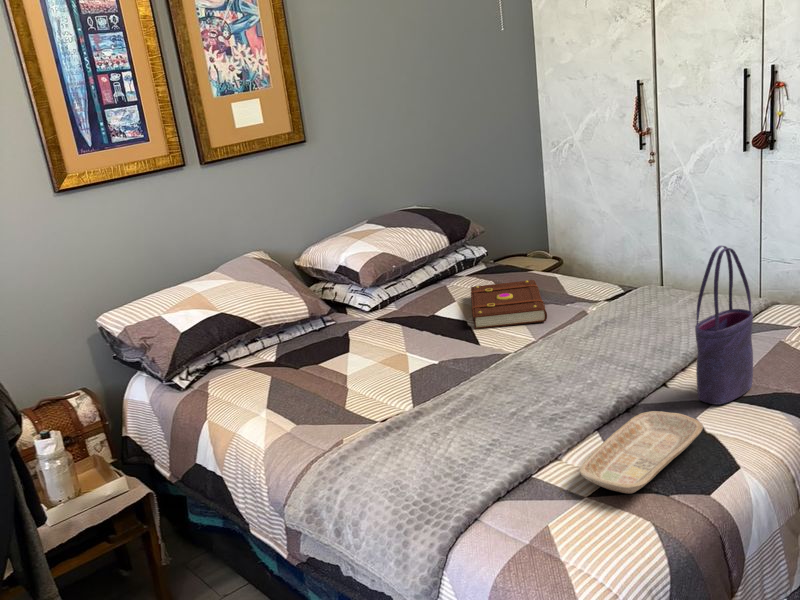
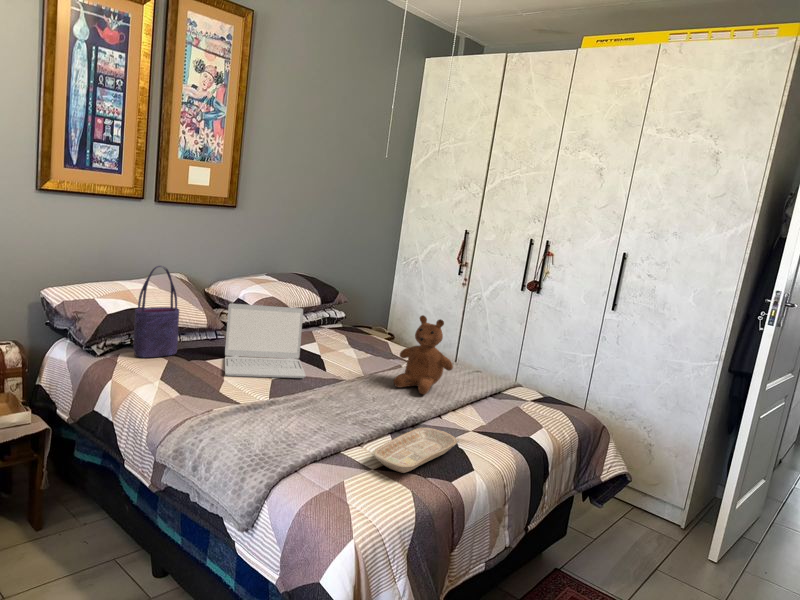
teddy bear: none [582,239,667,356] -> present [394,315,453,394]
tote bag: present [695,246,753,405] -> present [133,266,179,358]
laptop: none [328,266,455,384] -> present [225,303,306,378]
book: present [471,280,547,329] -> none [324,334,375,365]

